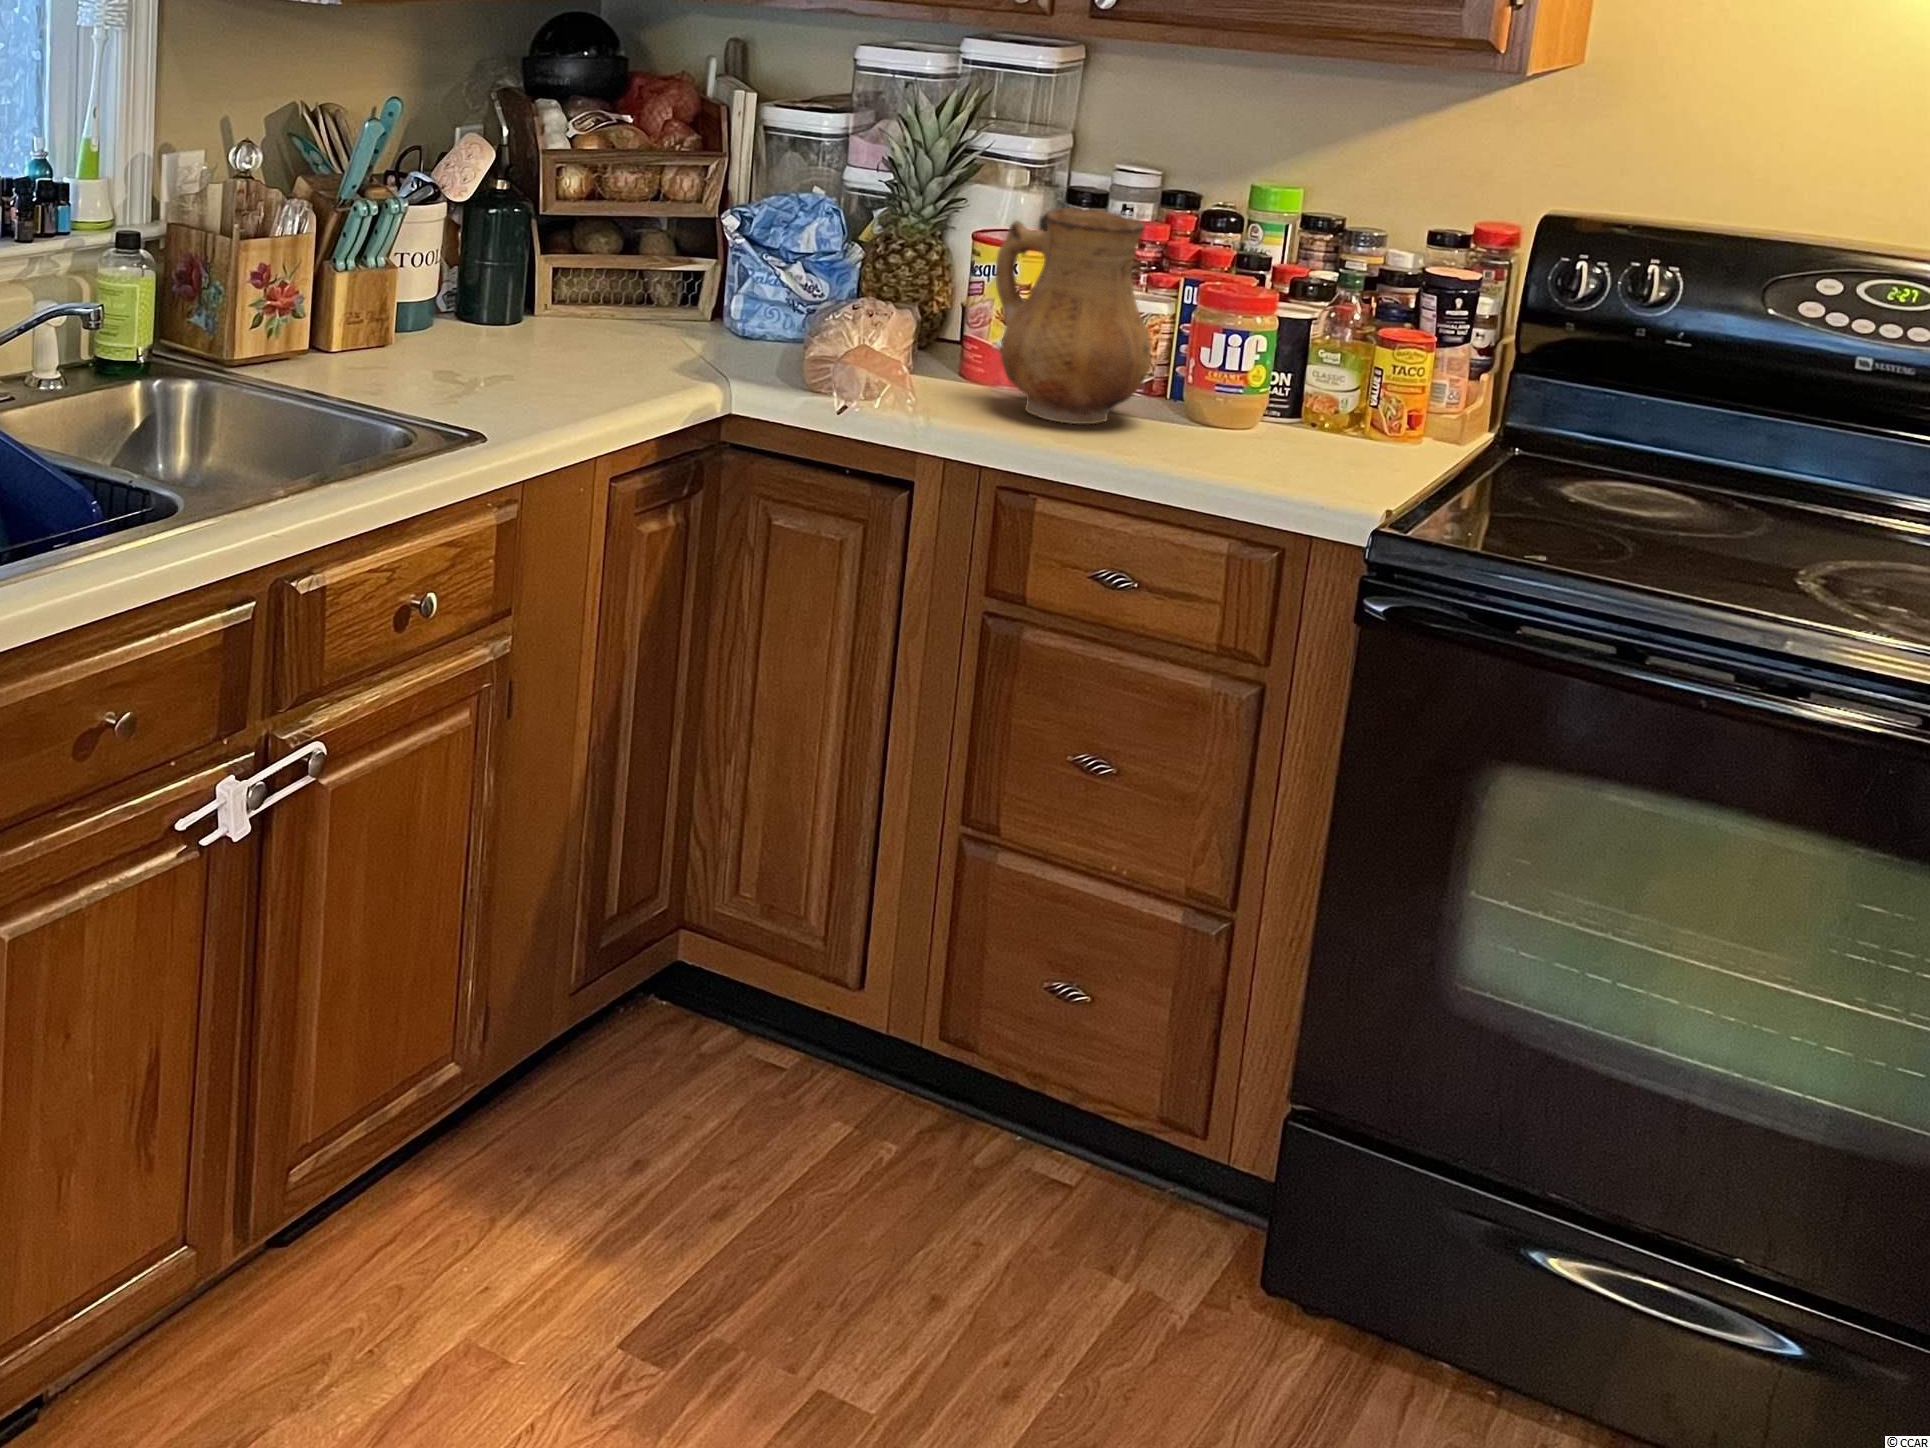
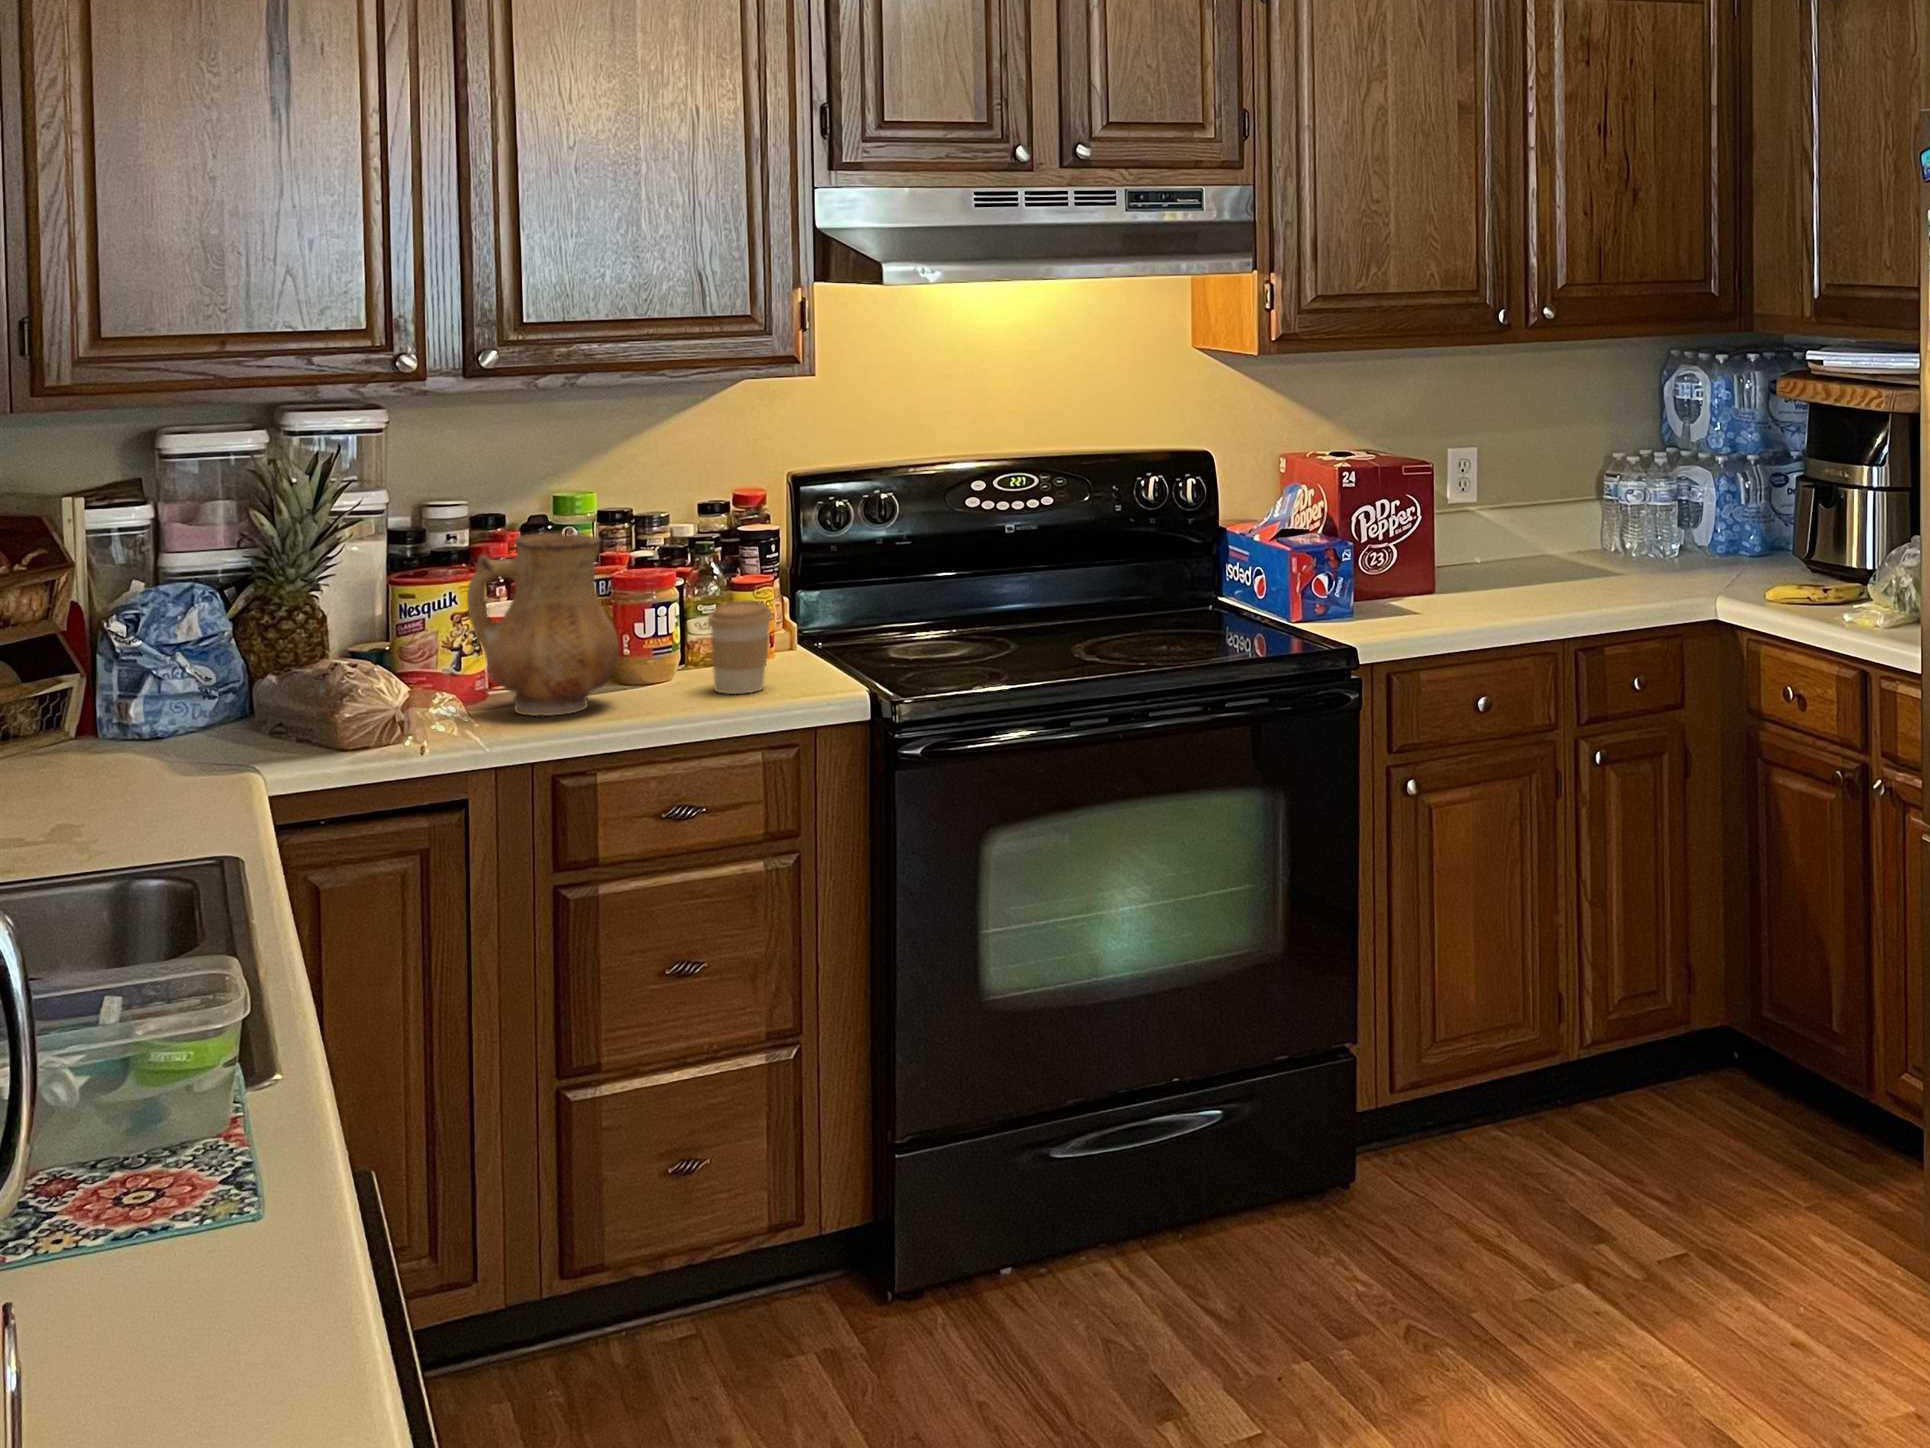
coffee cup: none [1258,344,1346,465] -> present [708,600,772,694]

